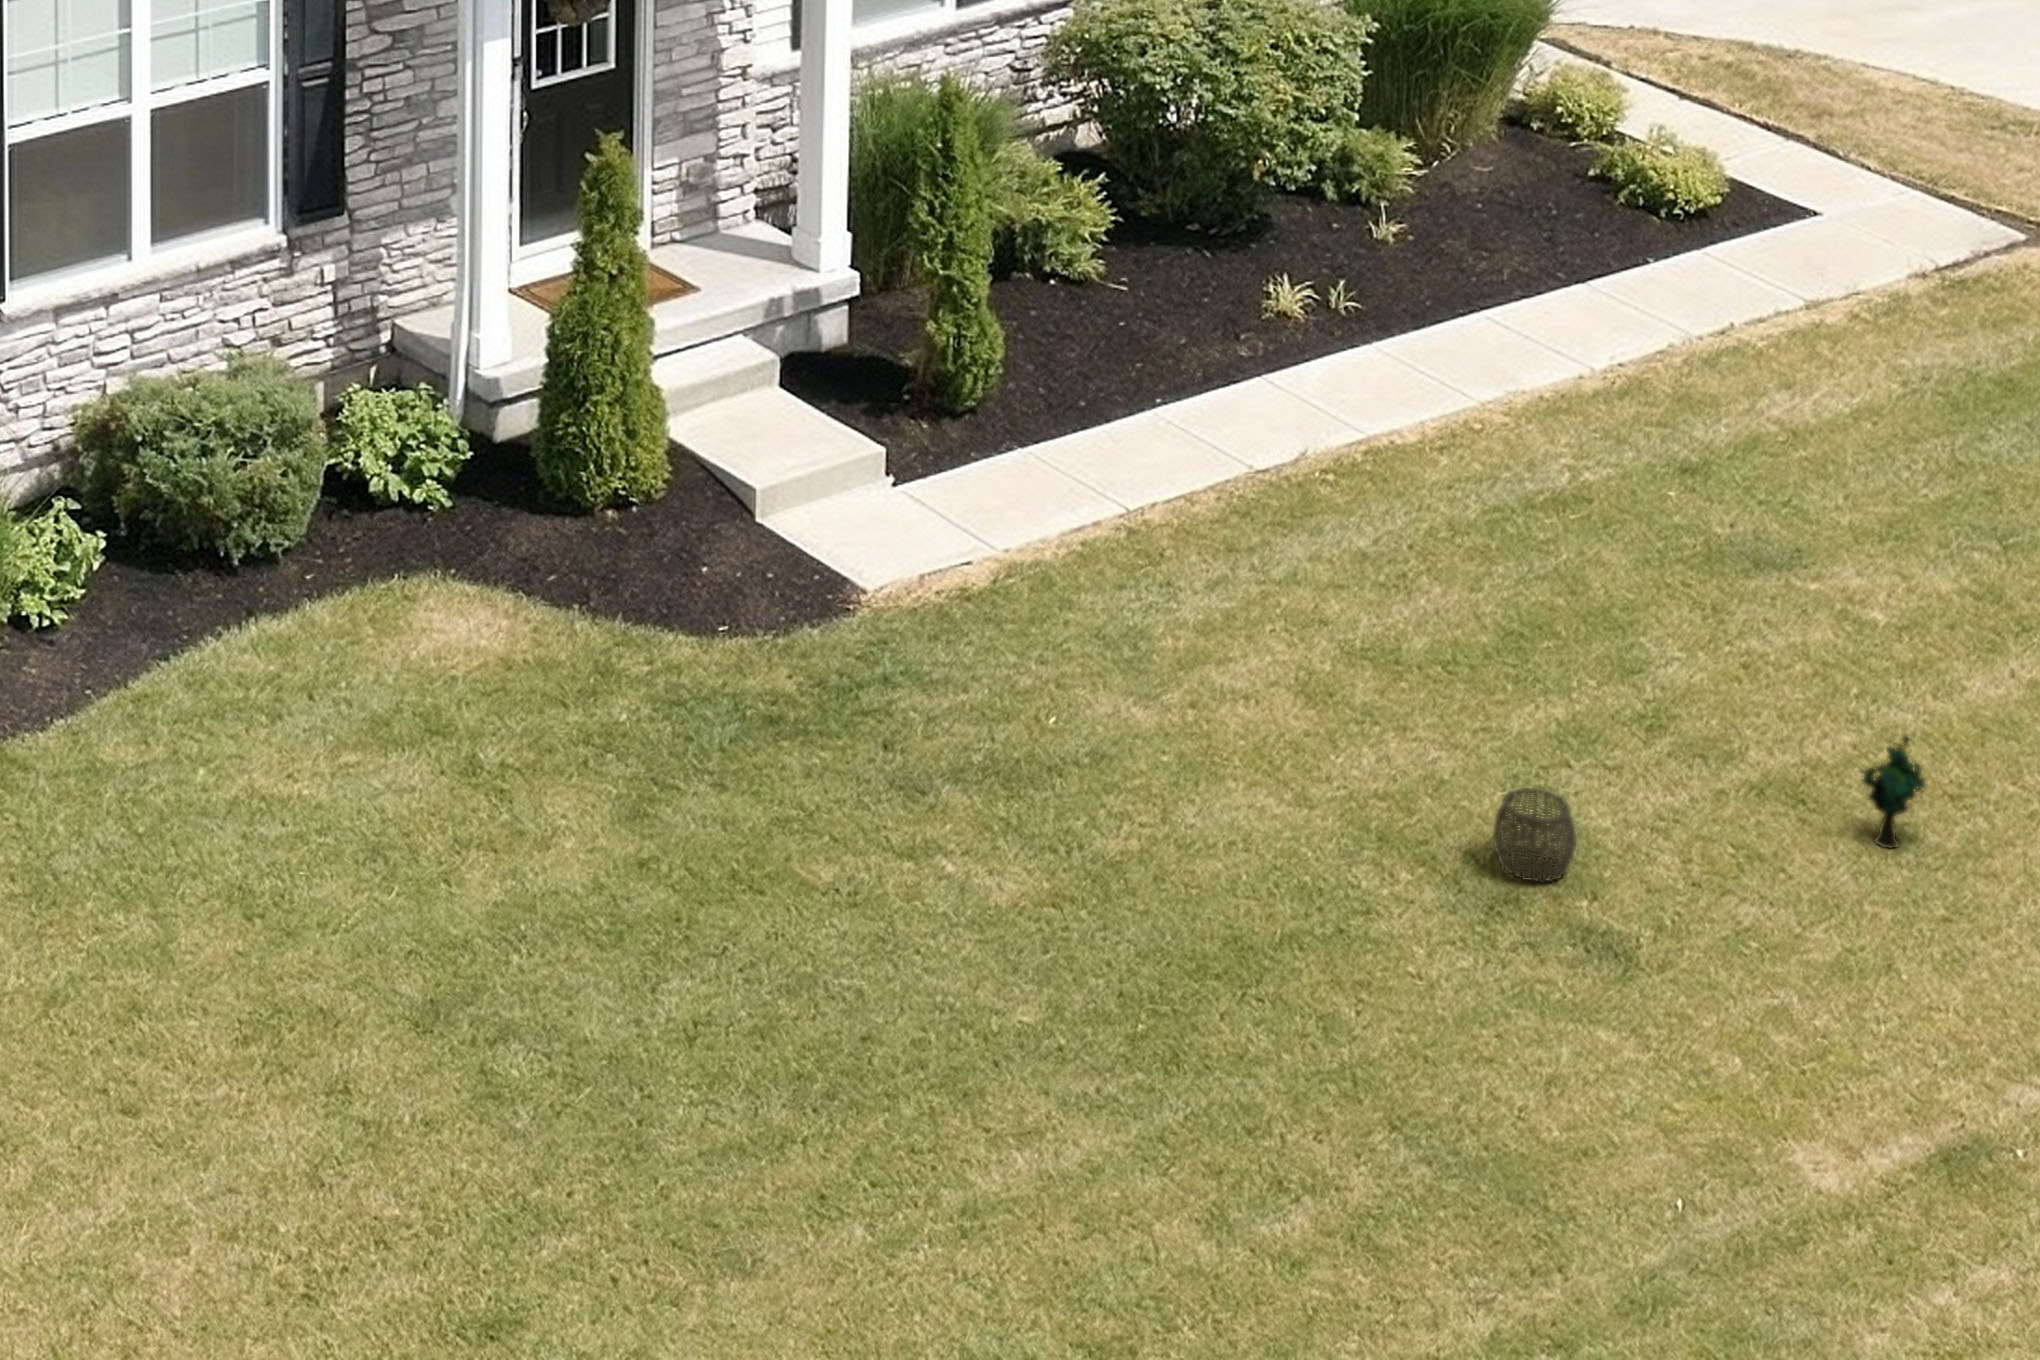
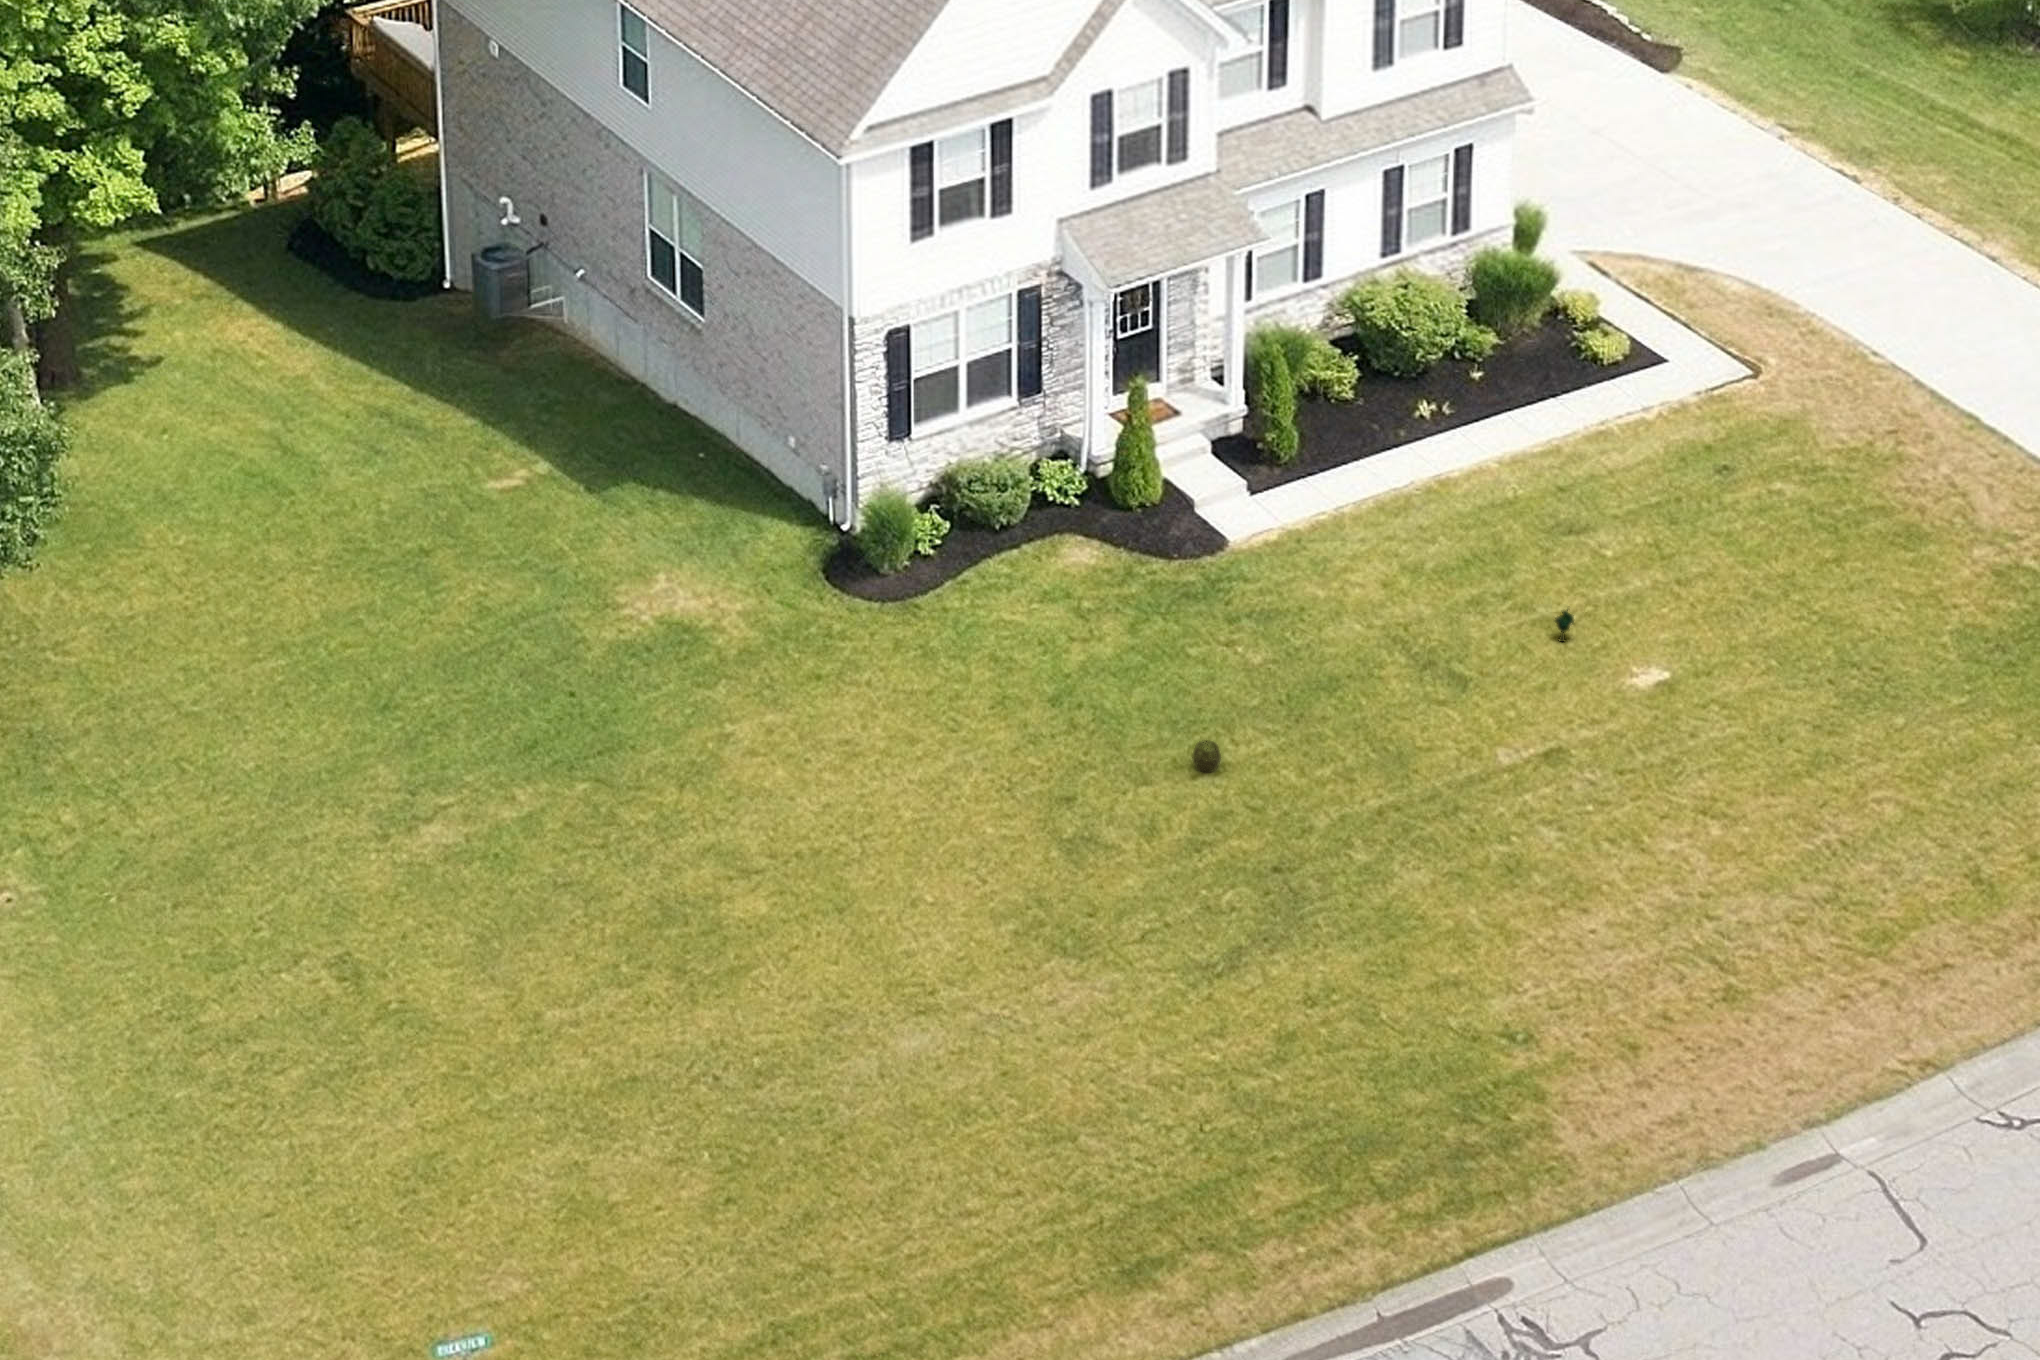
woven basket: present [1493,788,1576,881] -> present [1192,740,1221,773]

